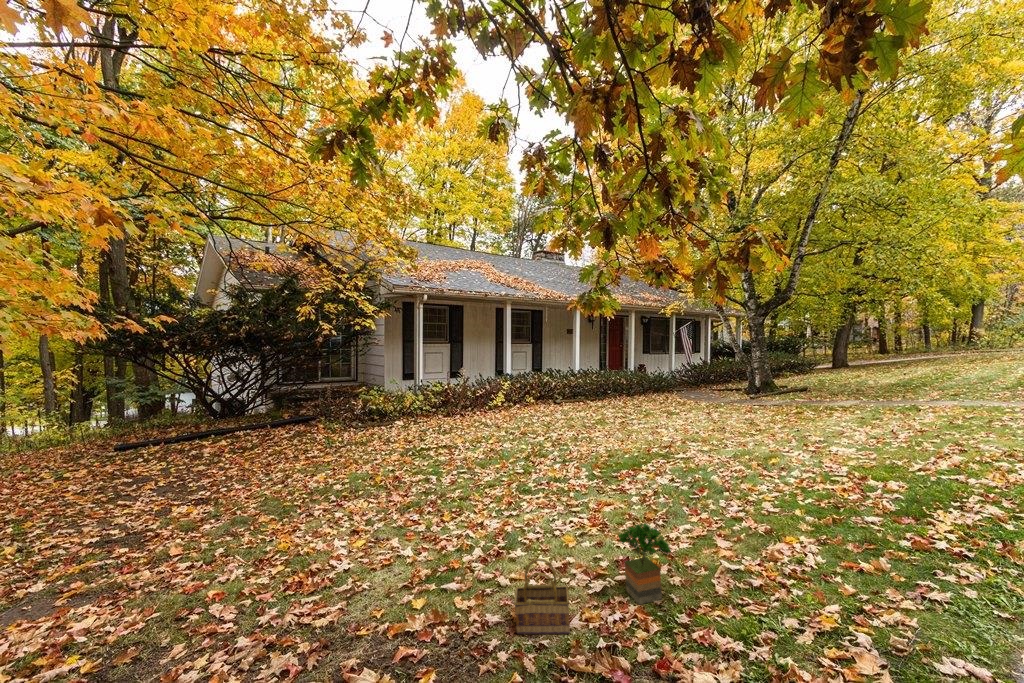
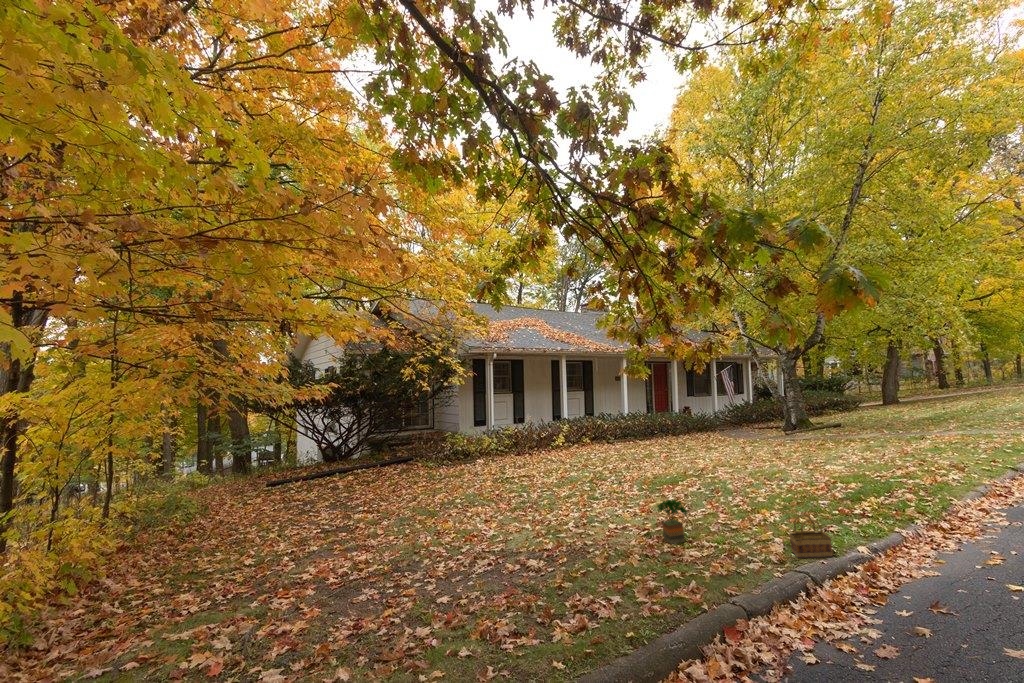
basket: present [514,558,570,634] -> present [789,515,833,558]

